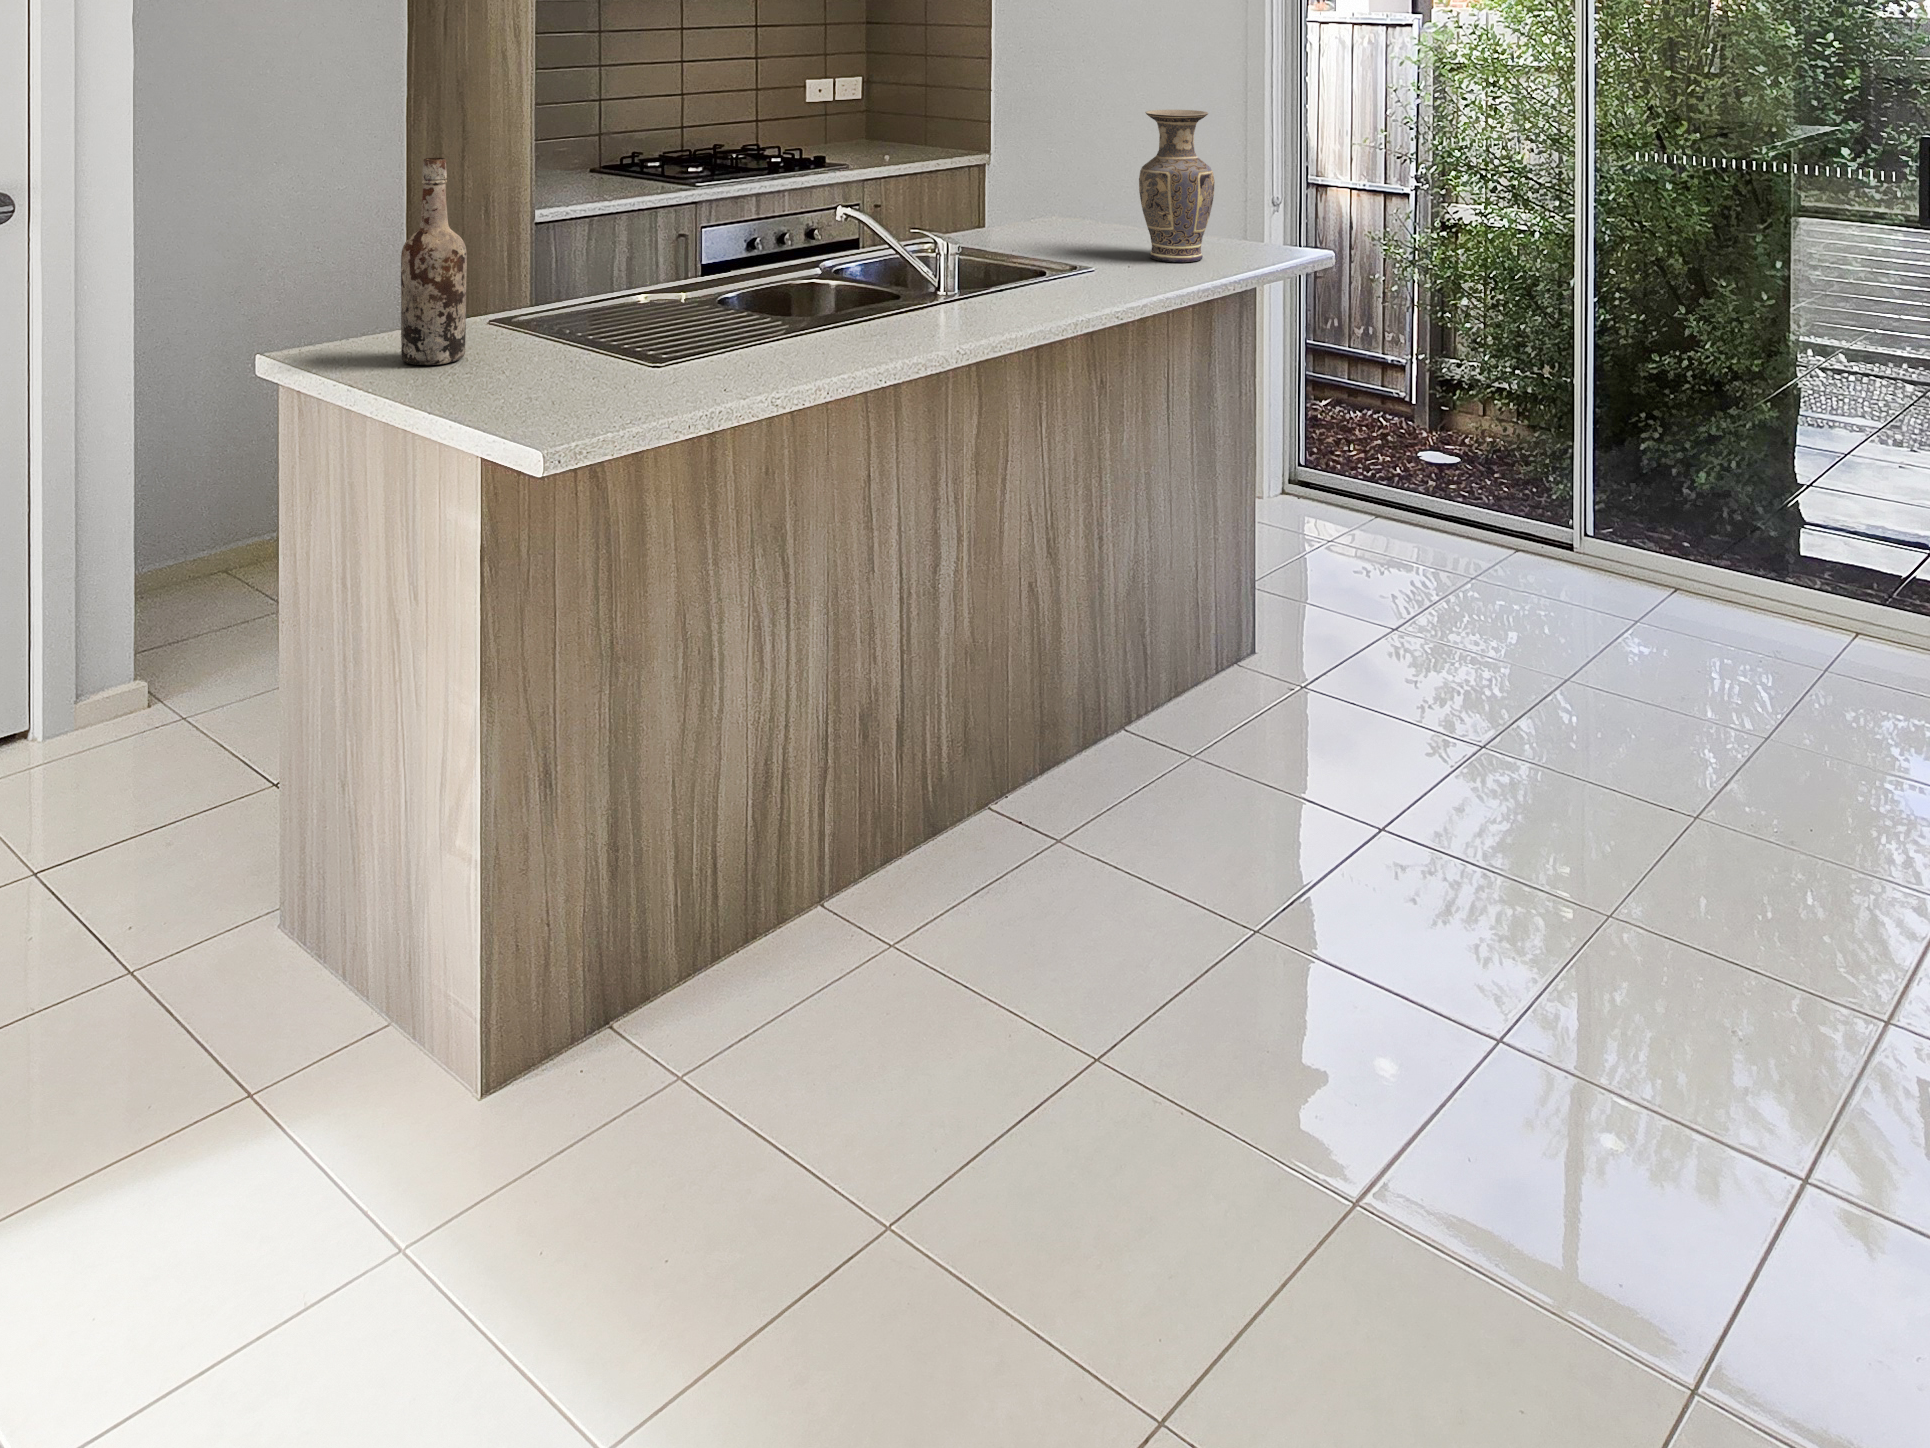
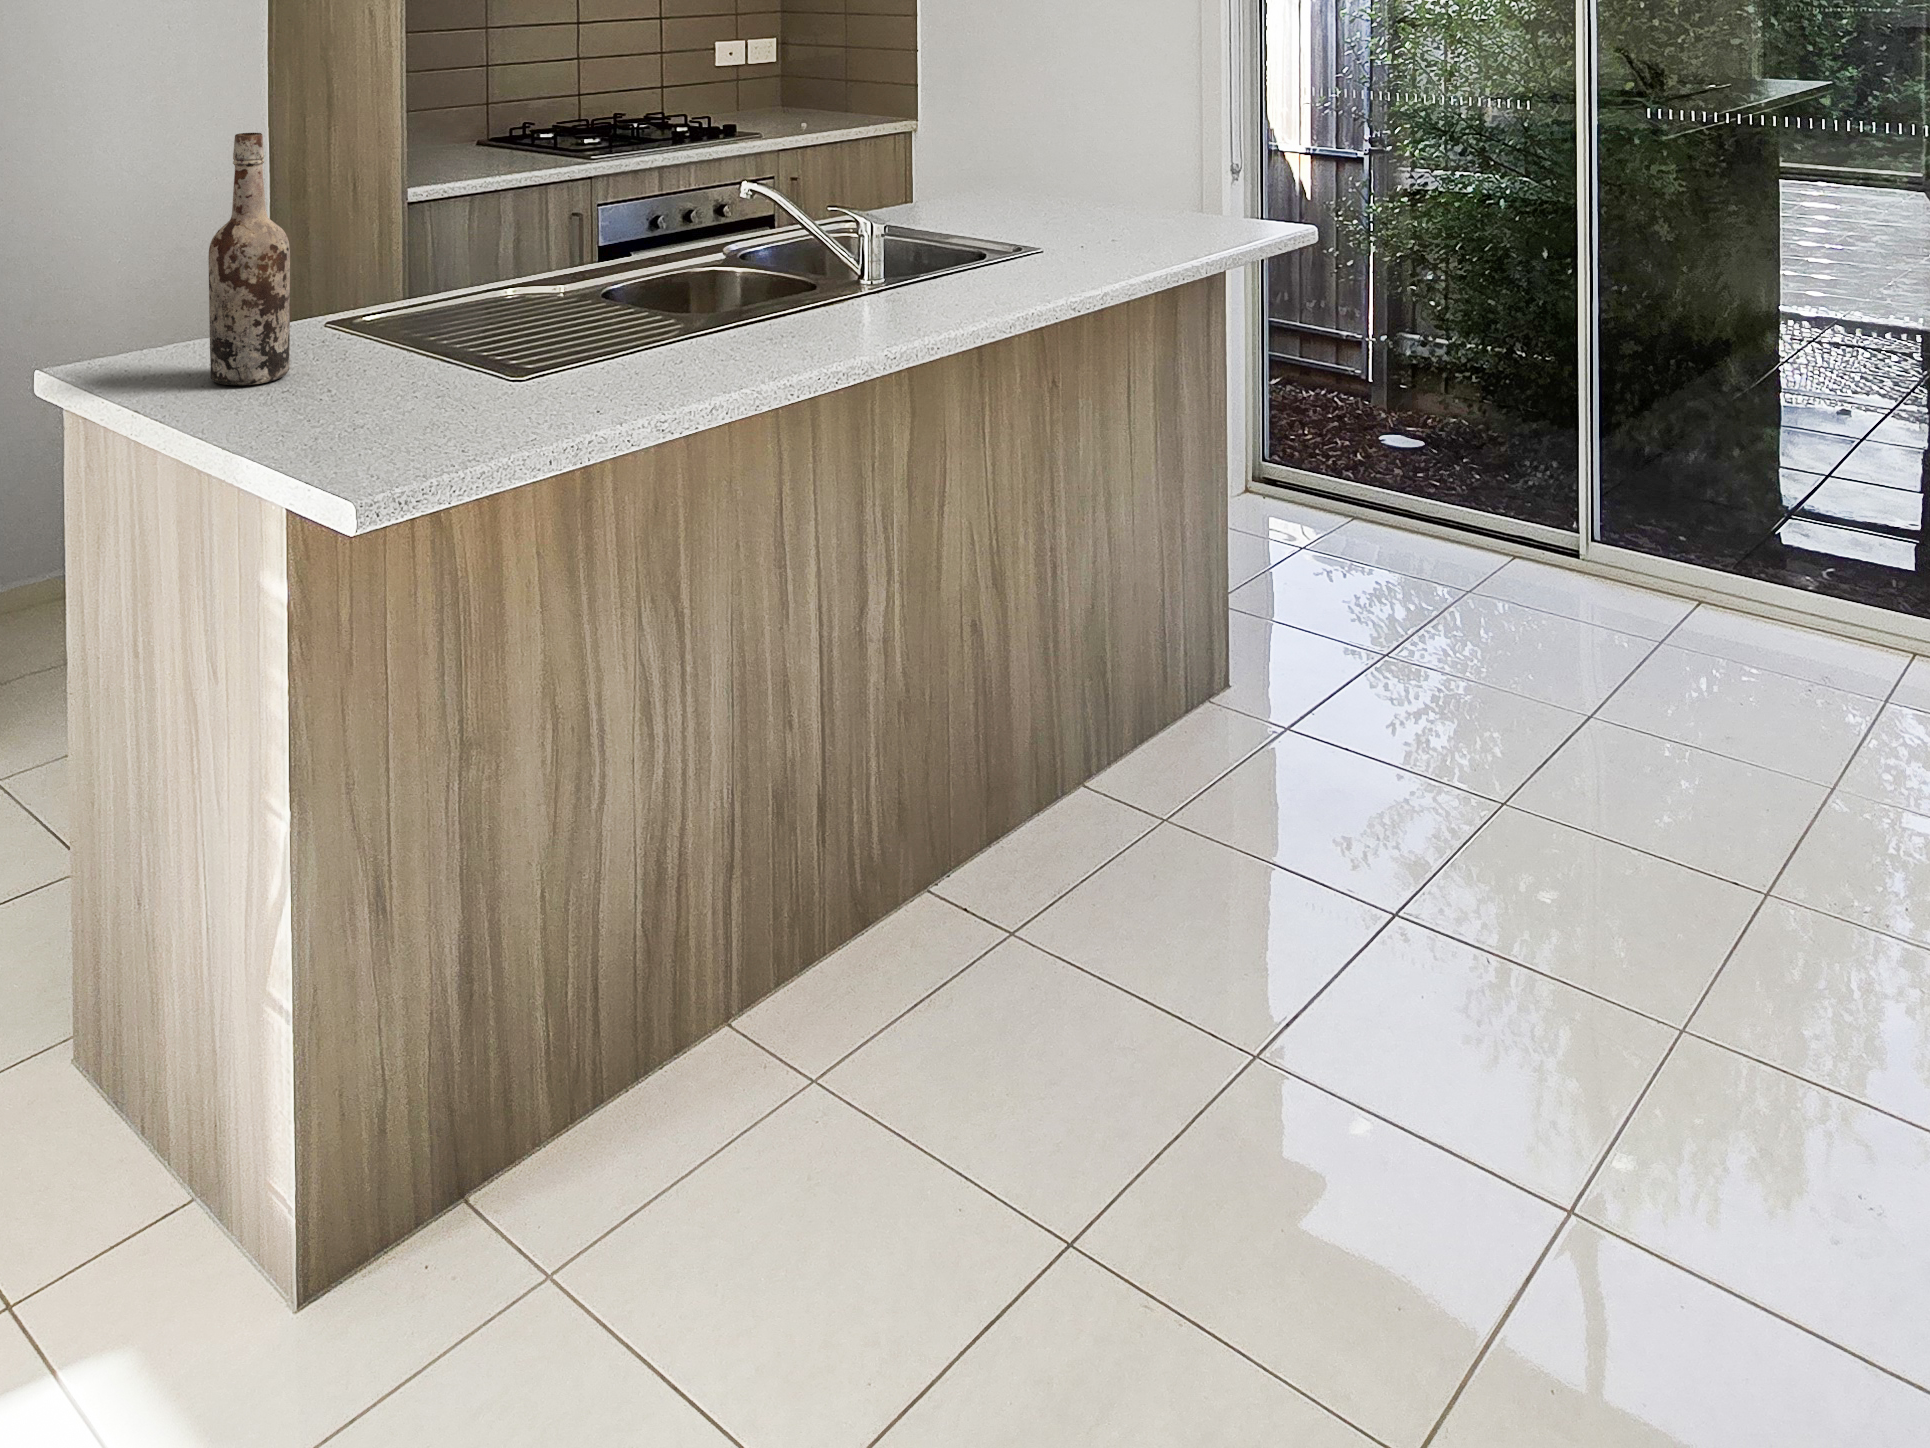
vase: present [1139,110,1215,262] -> none [1090,67,1177,243]

